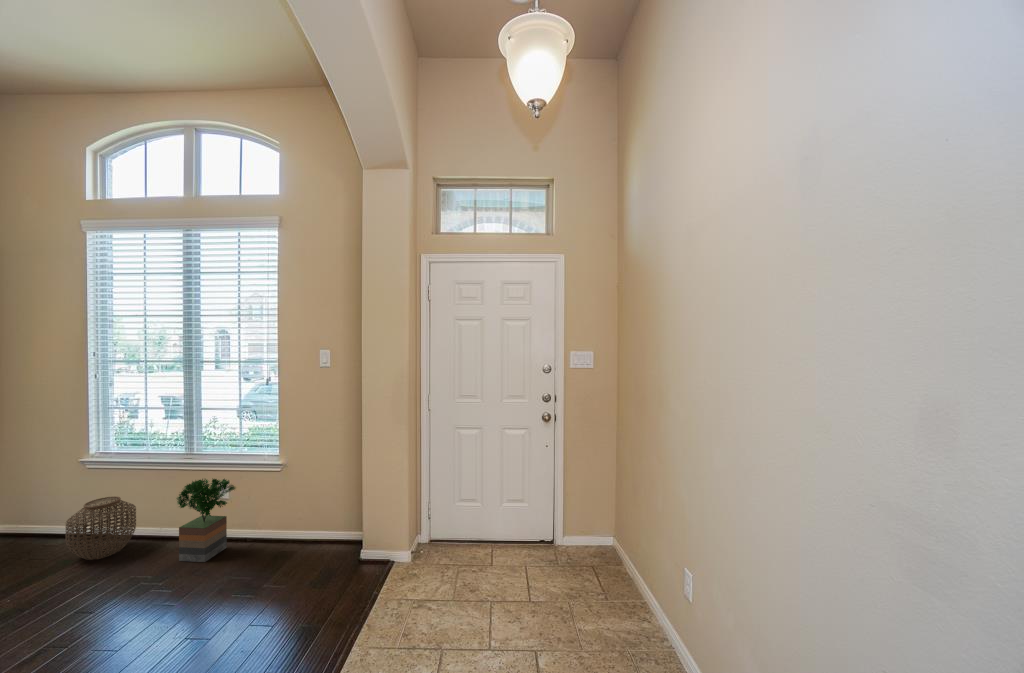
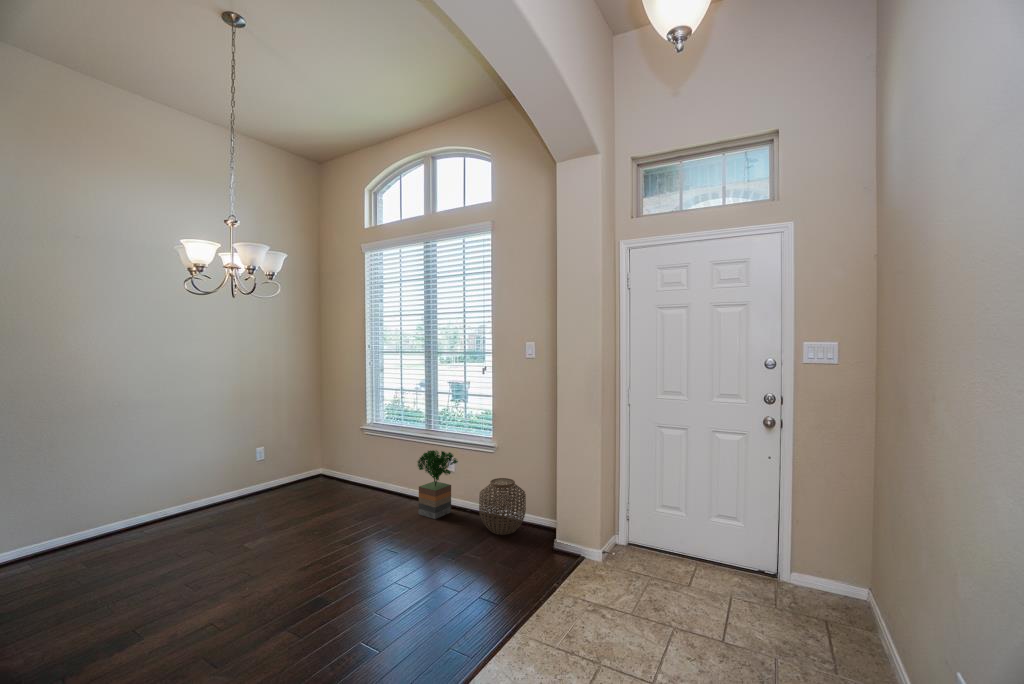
woven basket: present [66,496,136,560] -> present [479,478,526,535]

